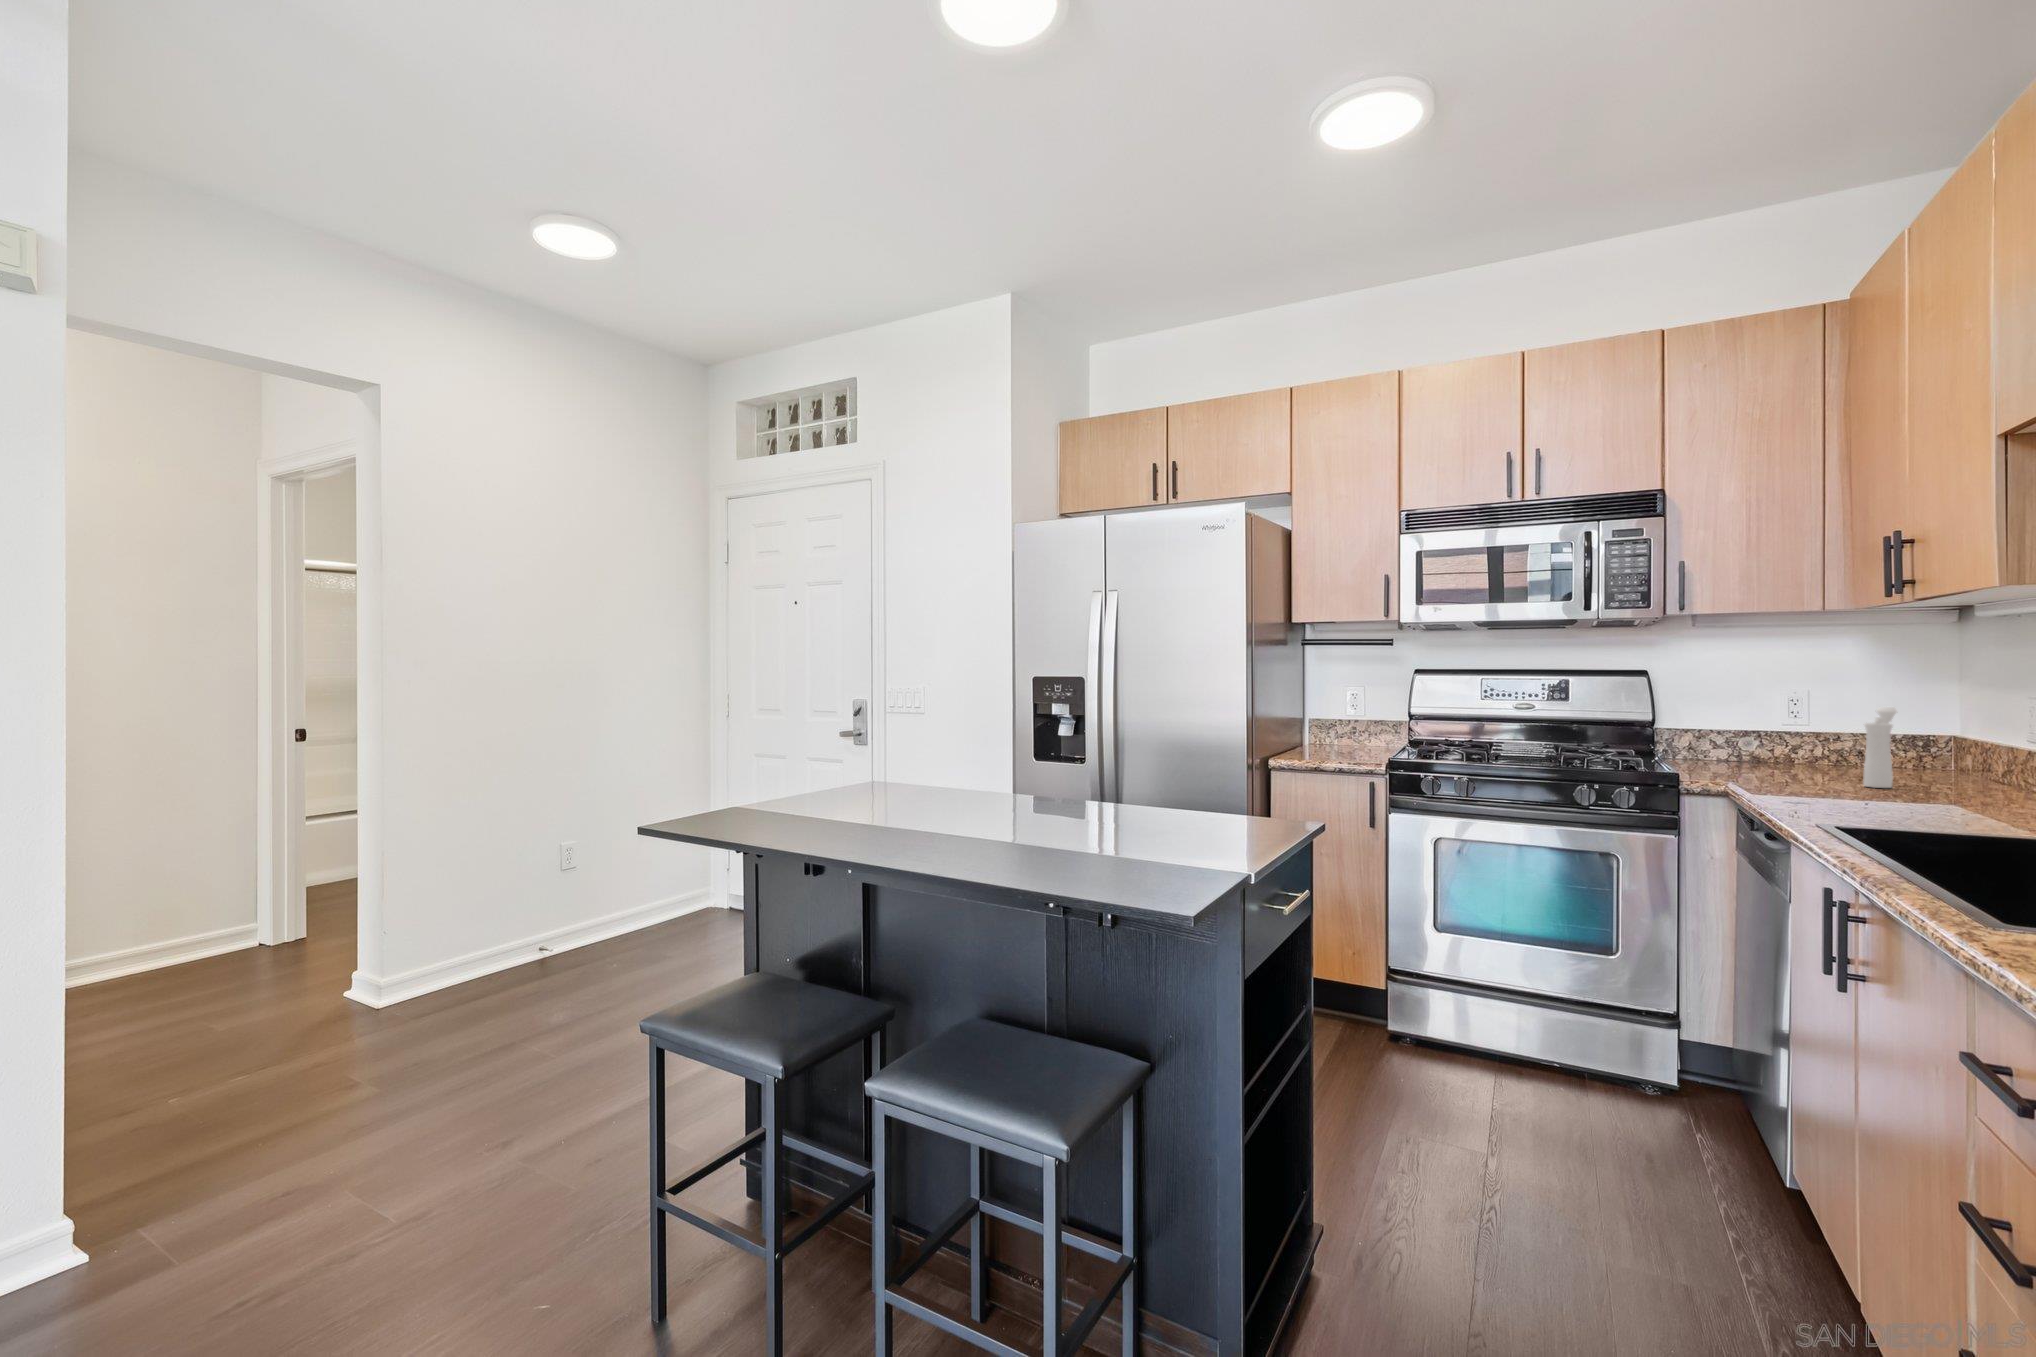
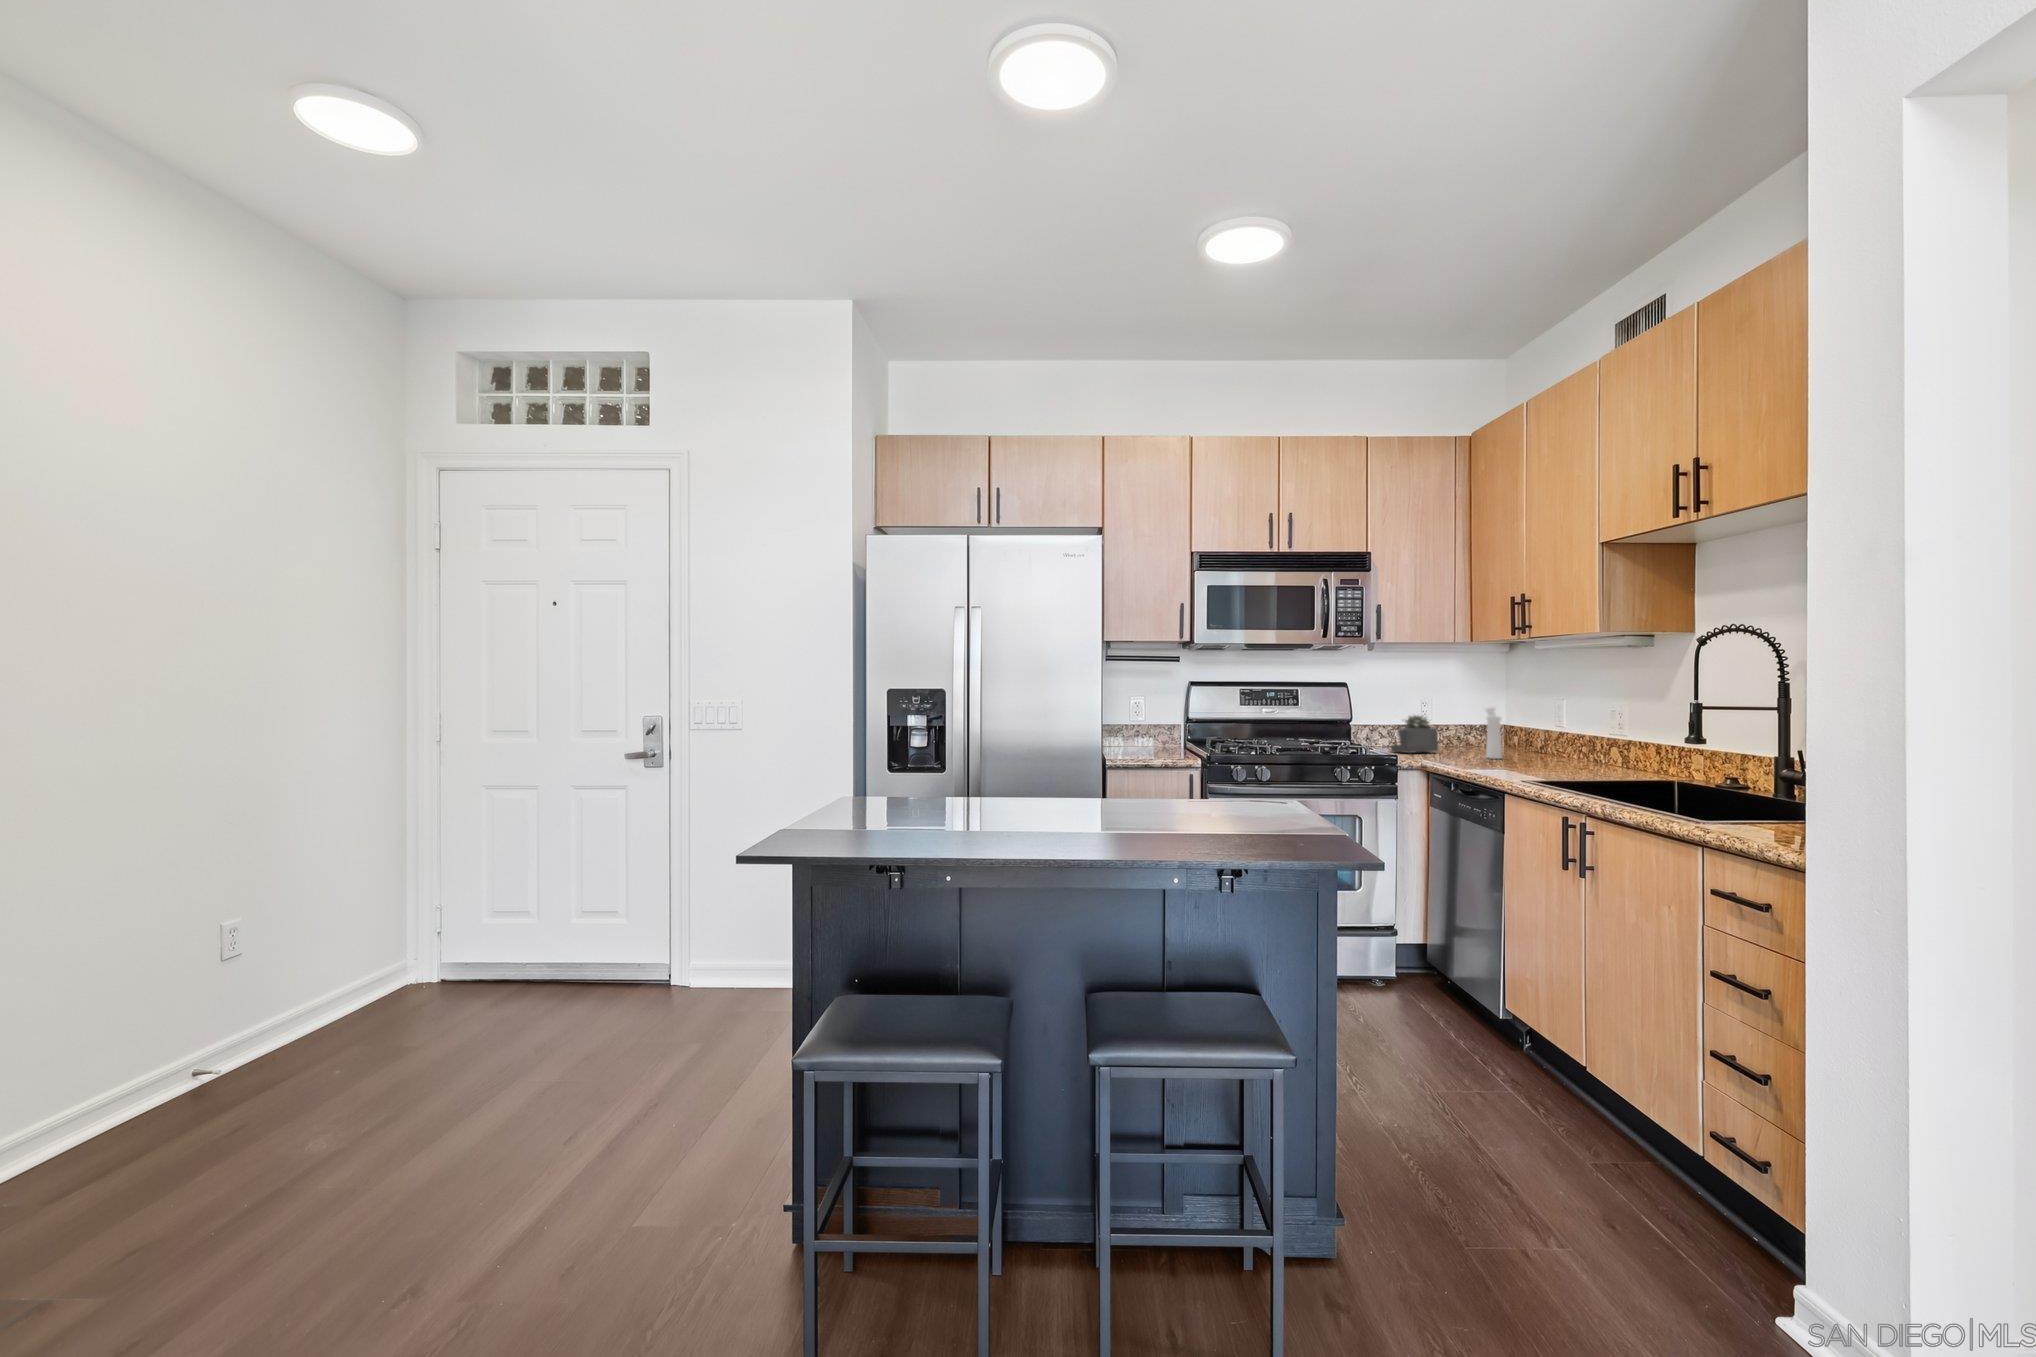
succulent plant: none [1728,715,1809,772] -> present [1391,715,1438,753]

